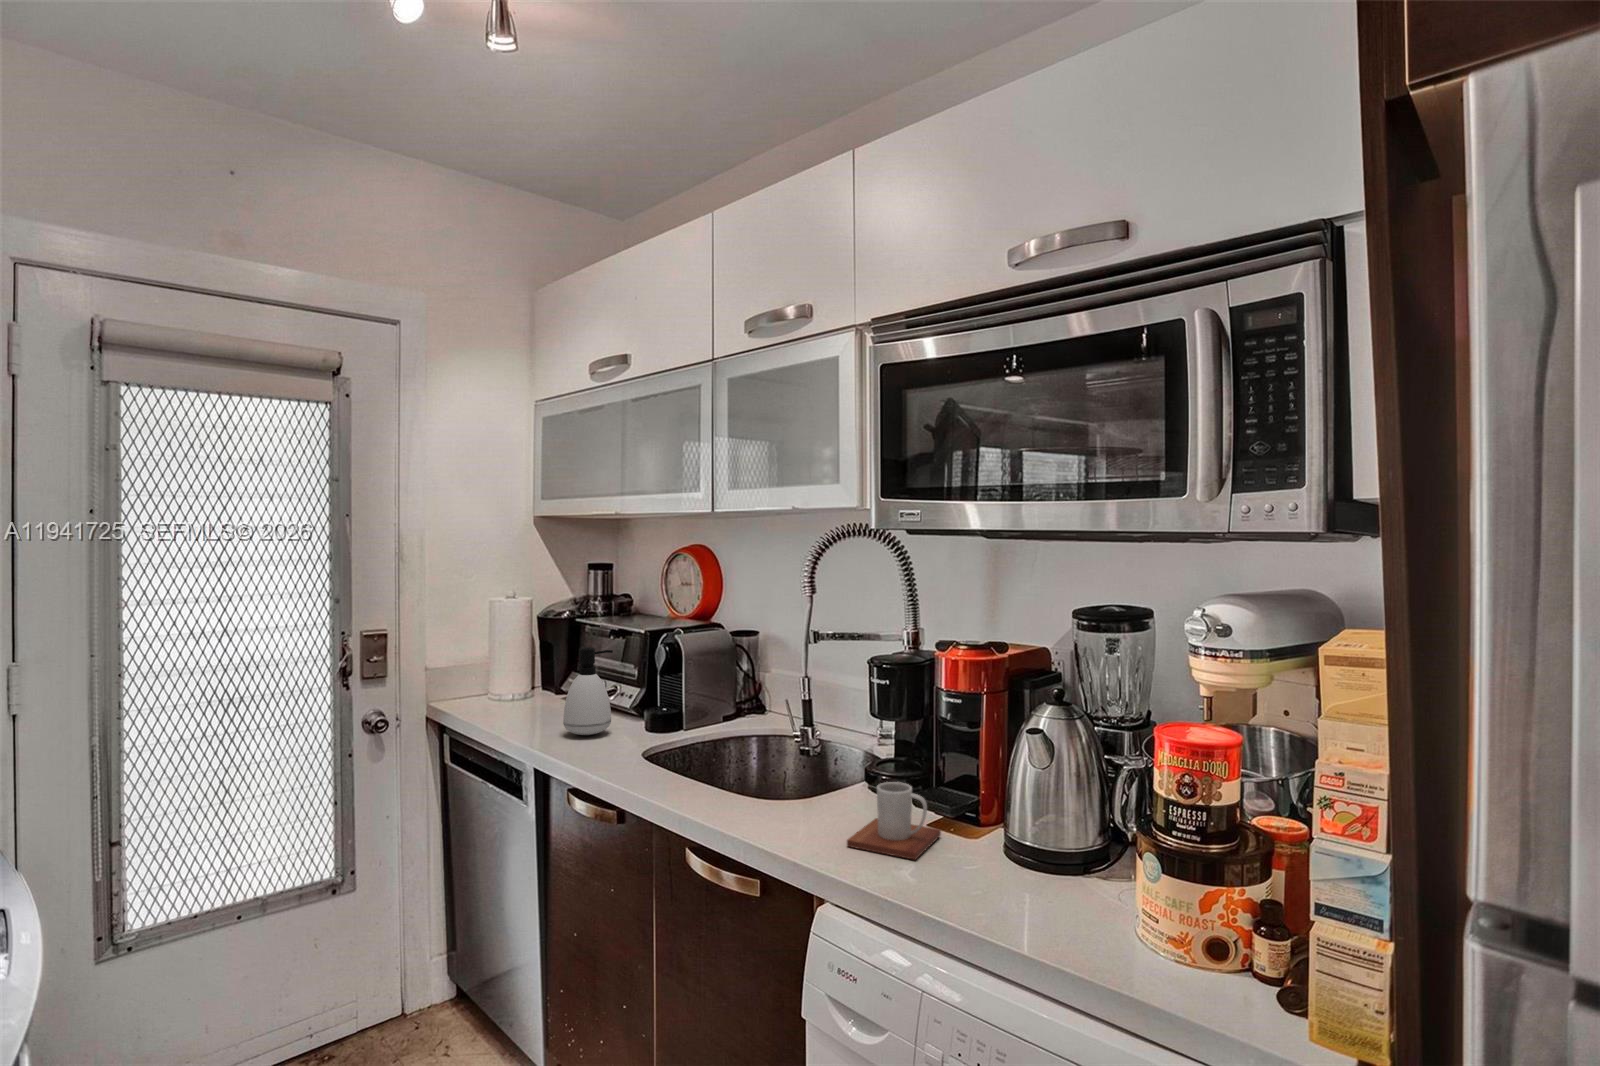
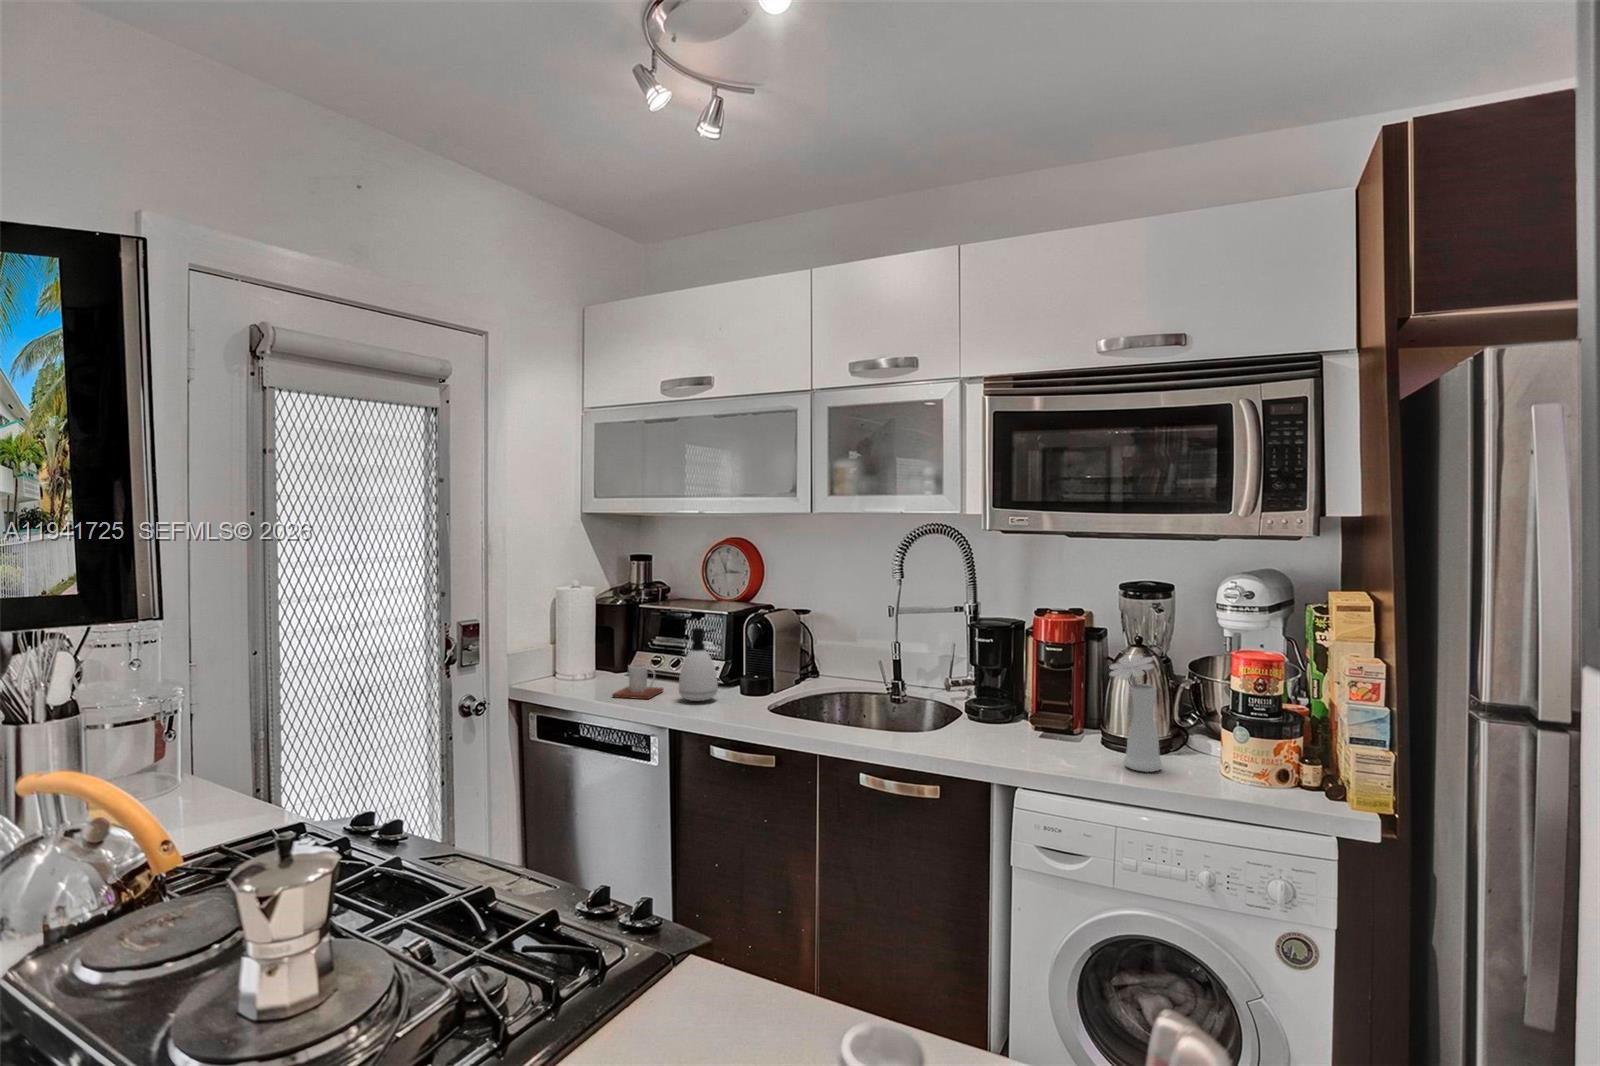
vase: none [964,716,1047,907] -> present [1109,654,1162,772]
mug: present [847,782,941,860] -> present [612,664,664,699]

